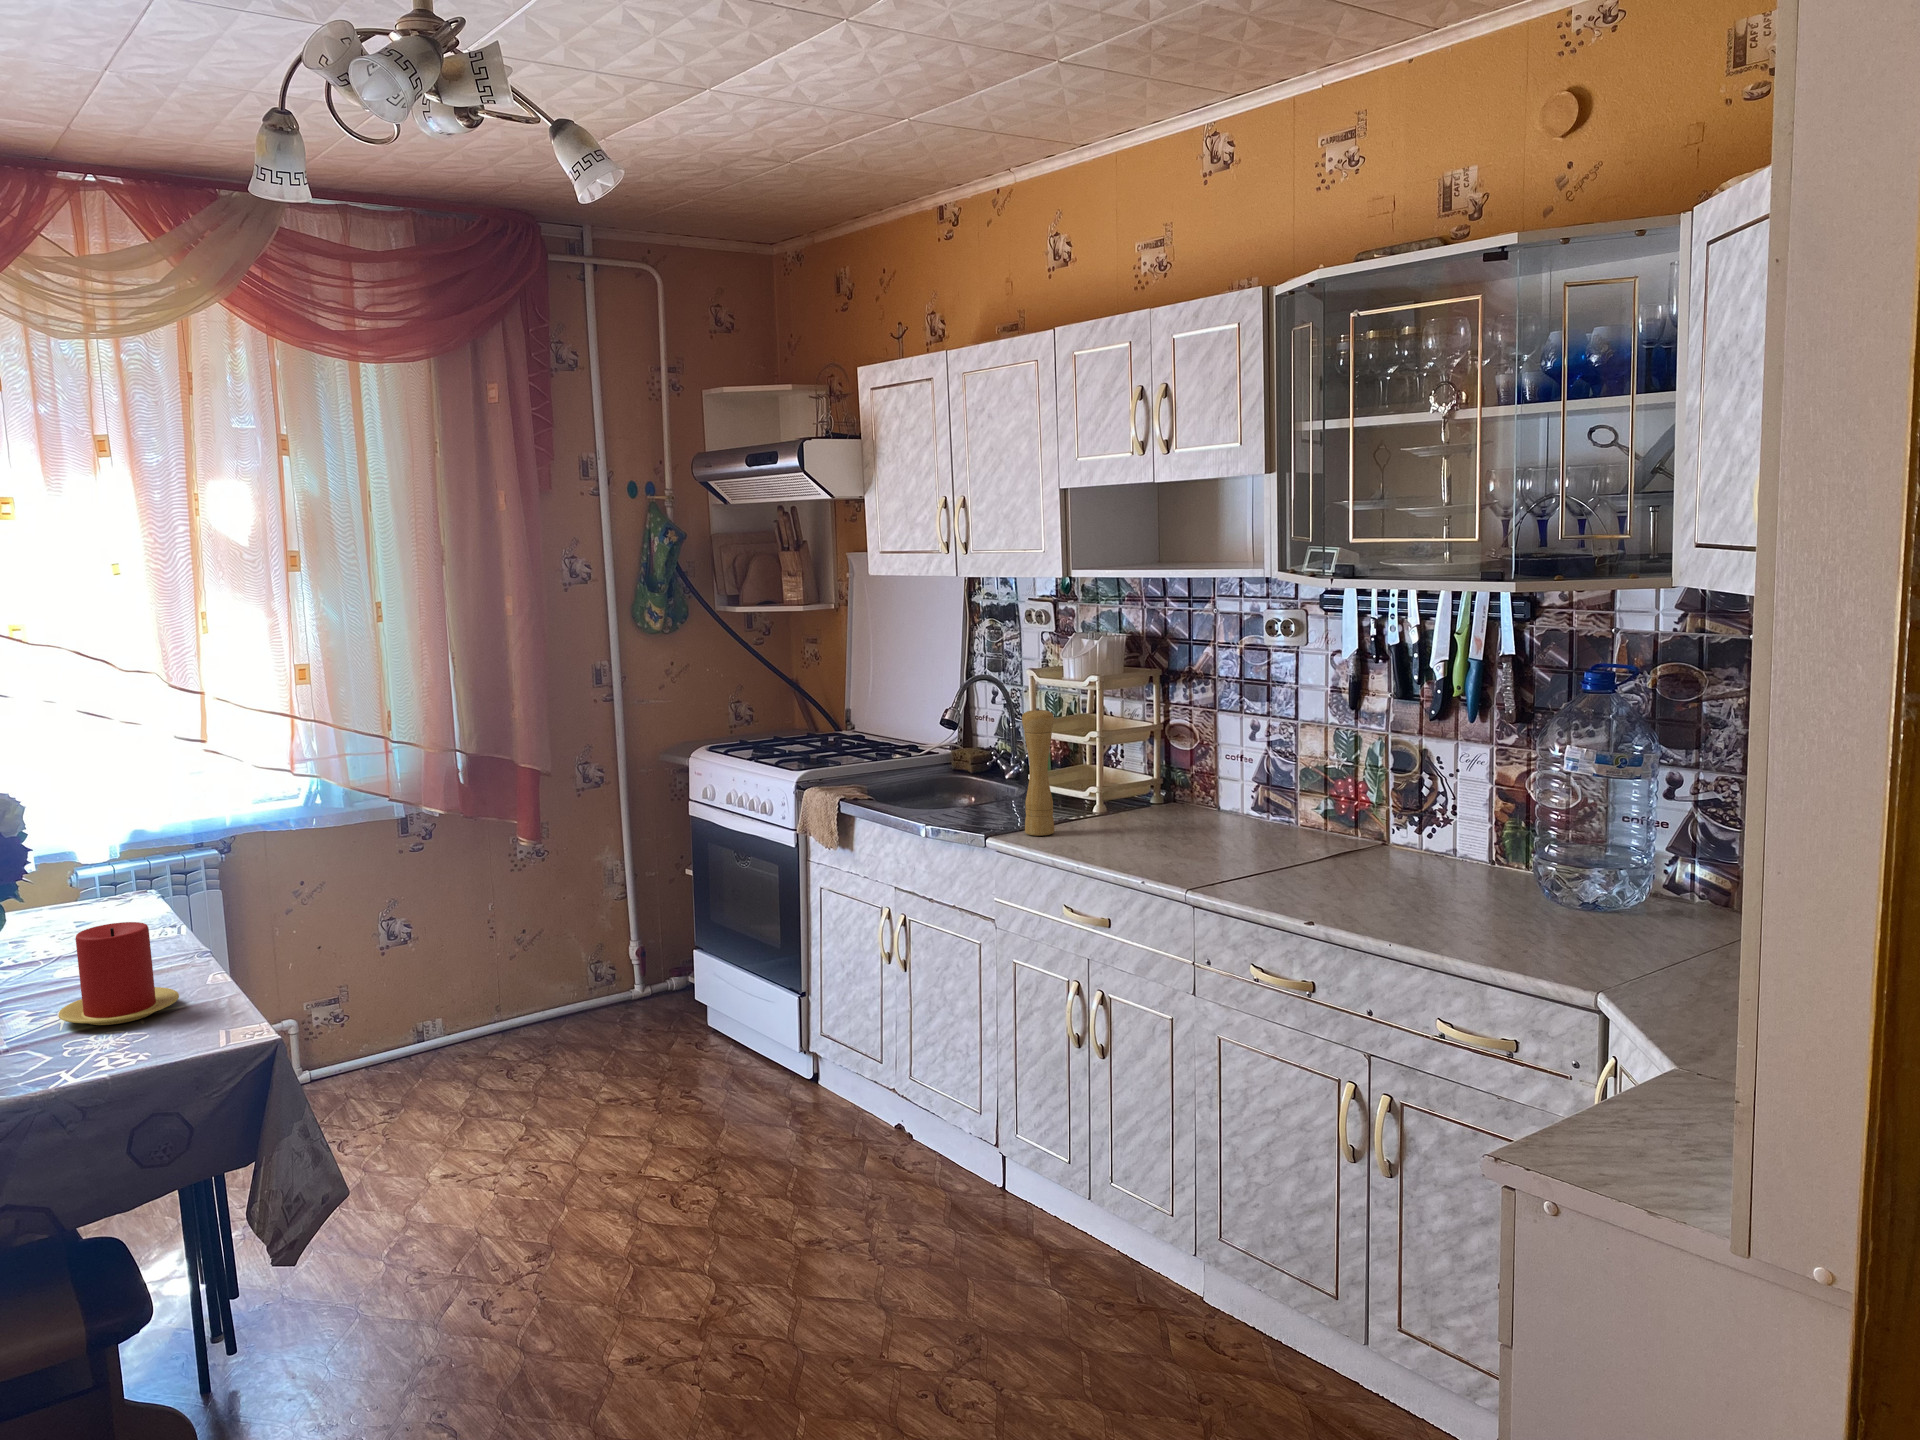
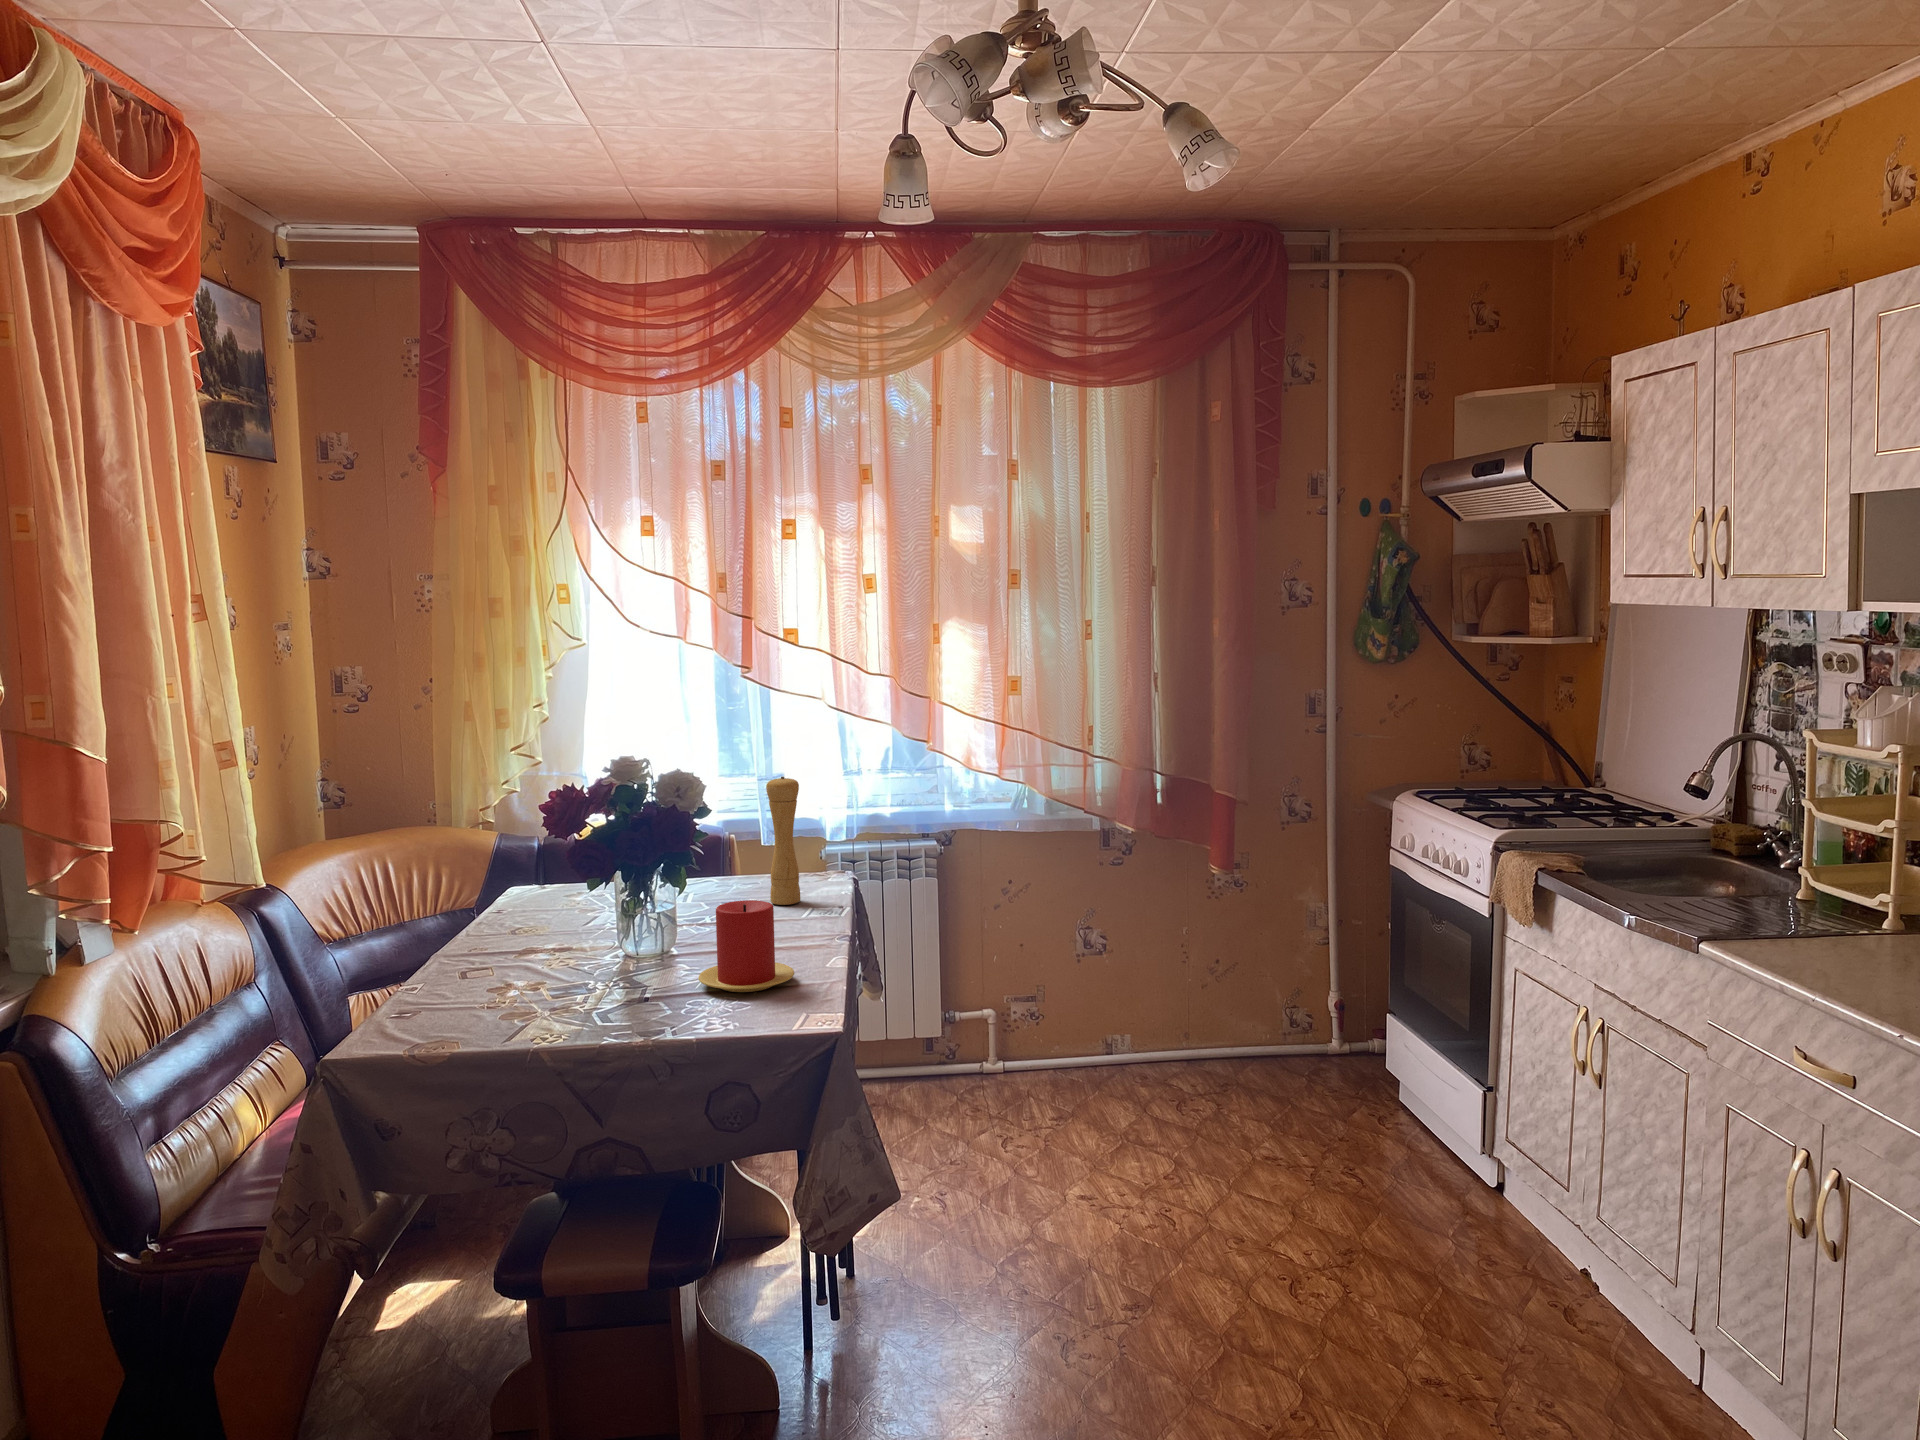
pepper mill: present [1022,708,1054,836] -> present [766,776,800,905]

